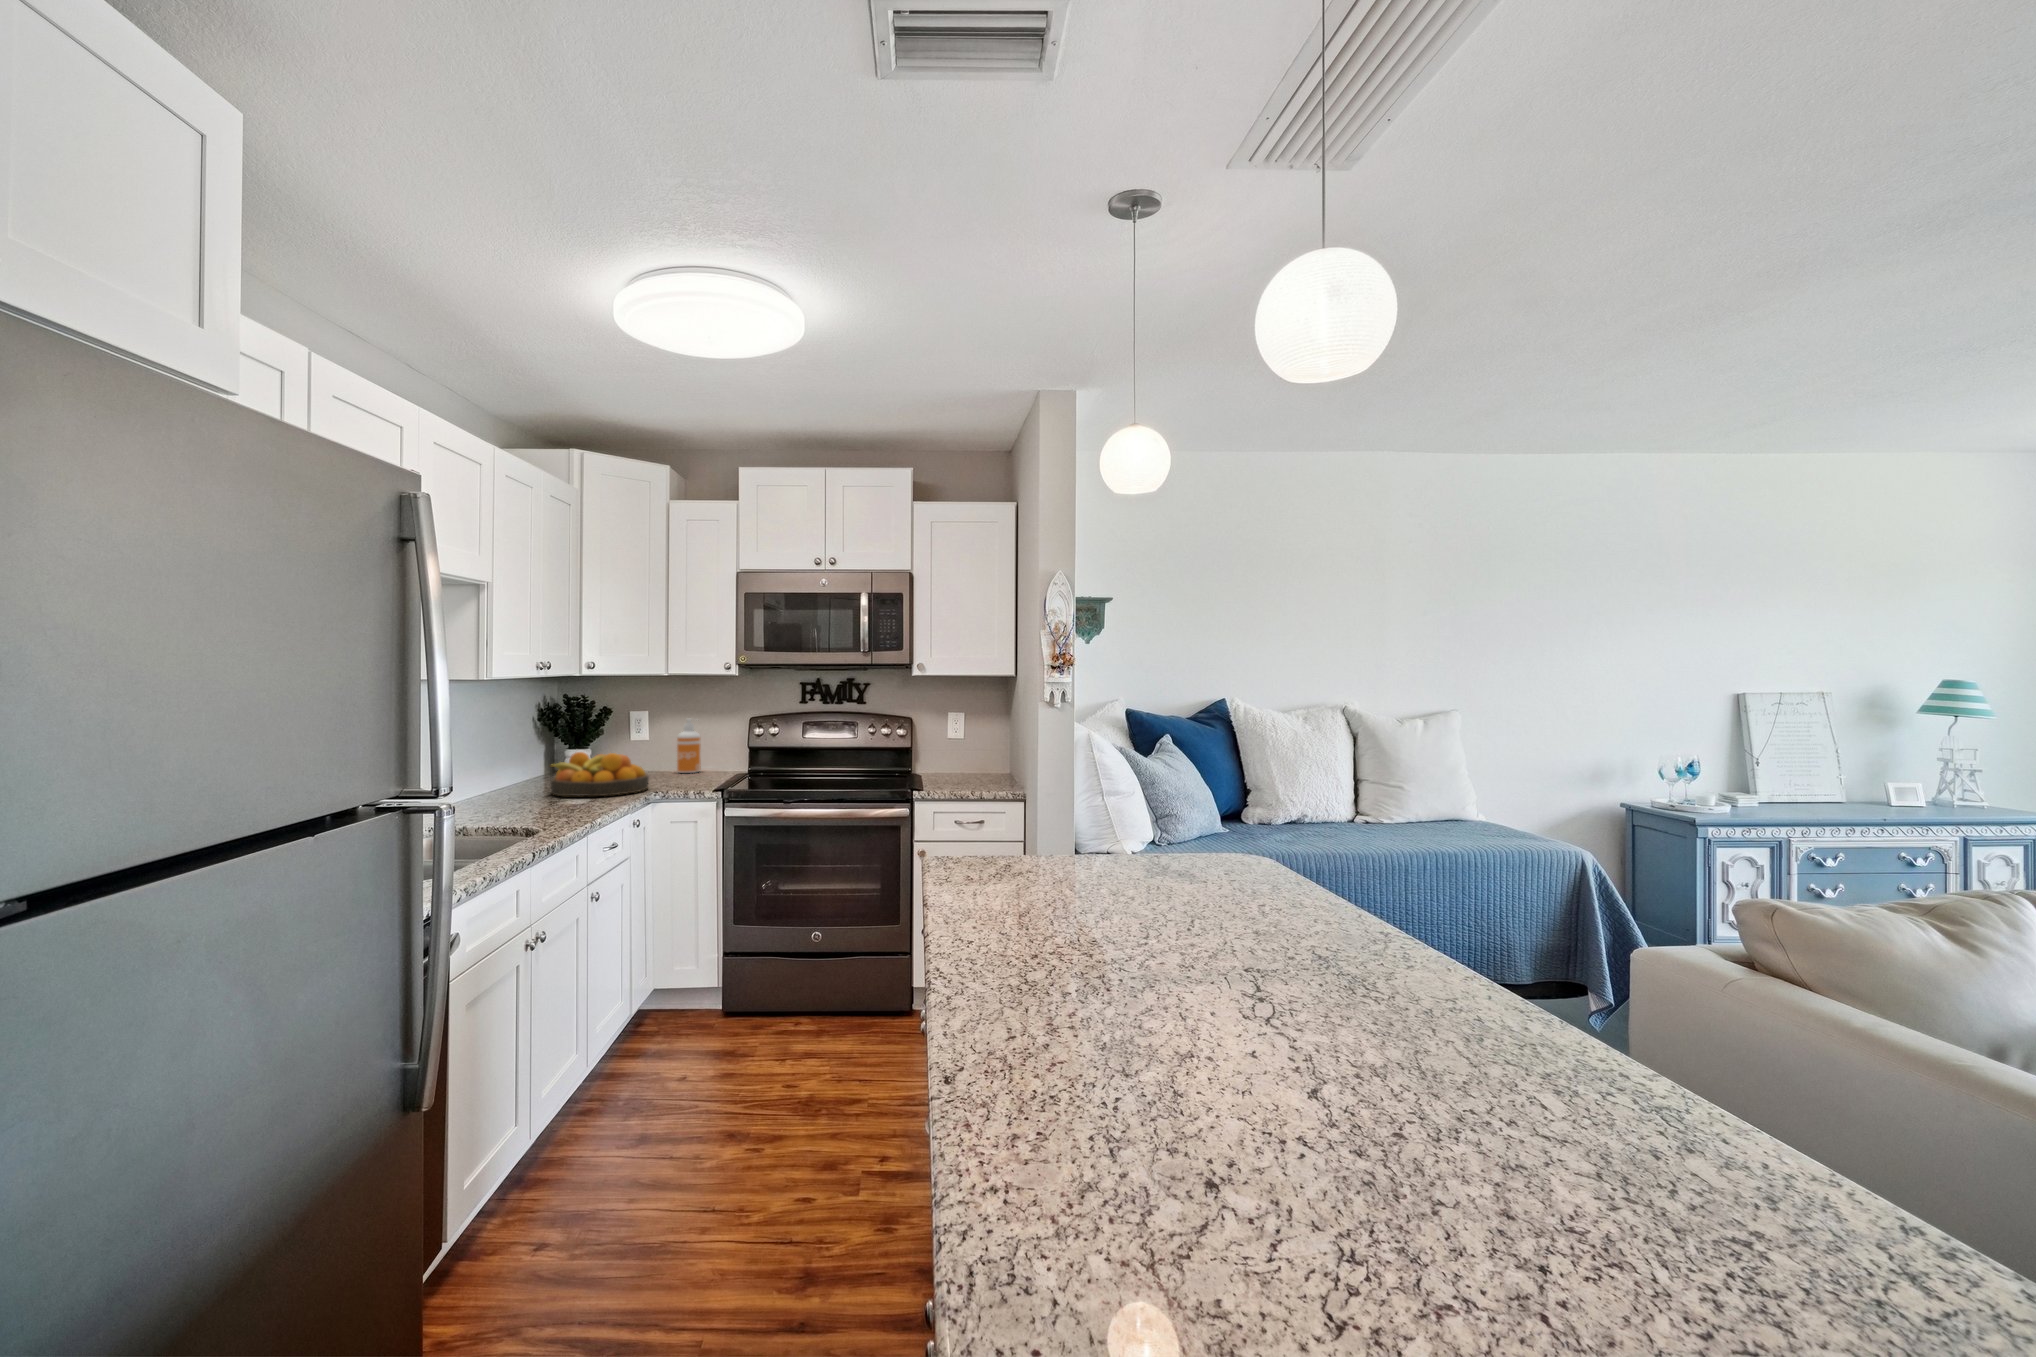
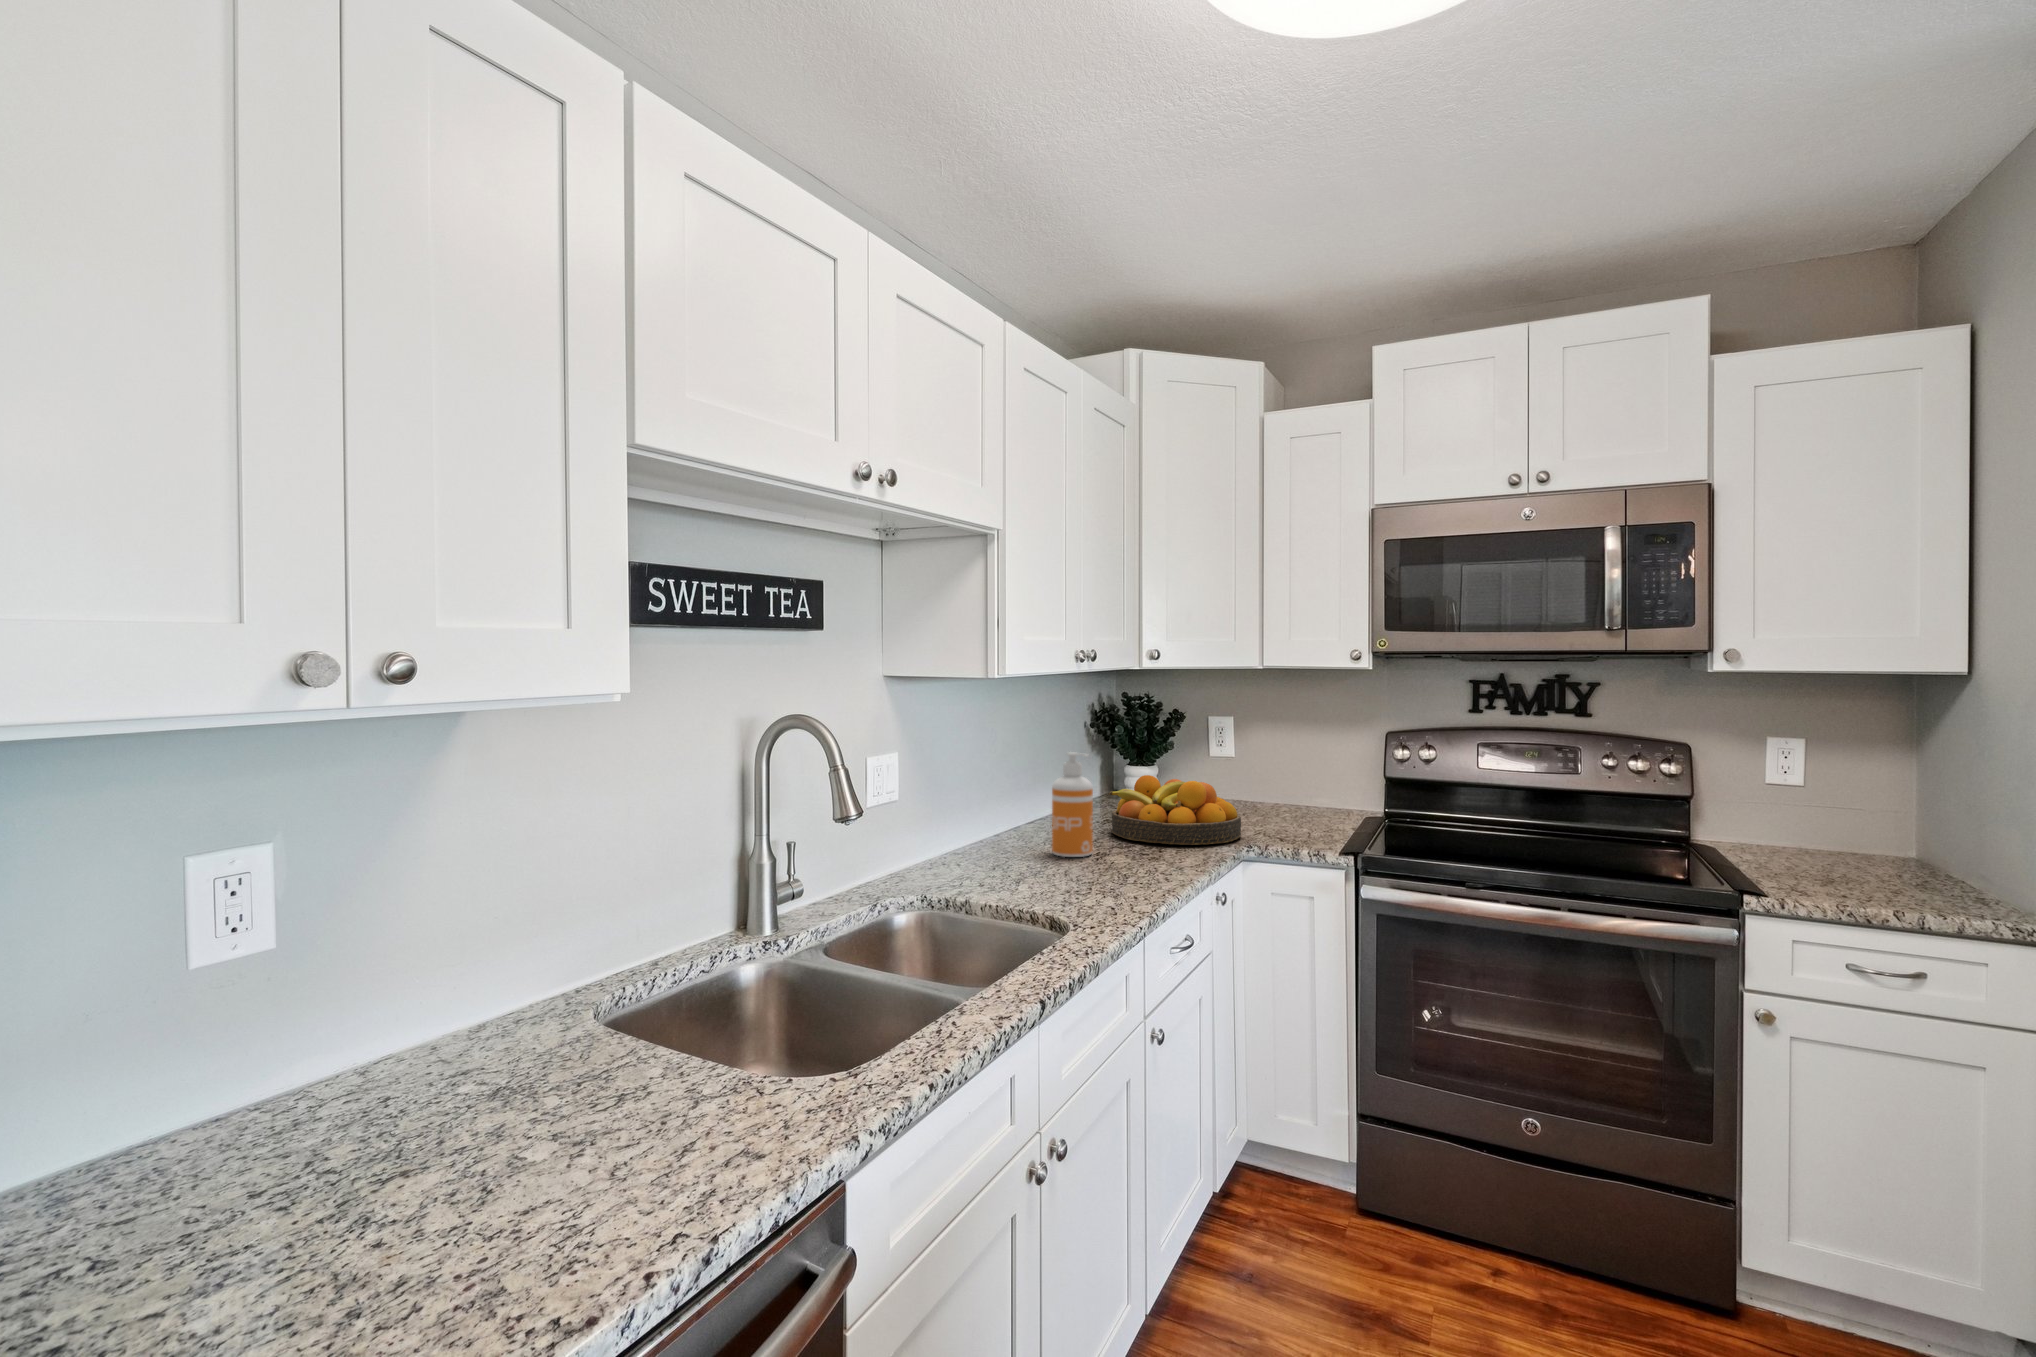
soap dispenser: present [677,719,701,773] -> present [1052,752,1093,857]

